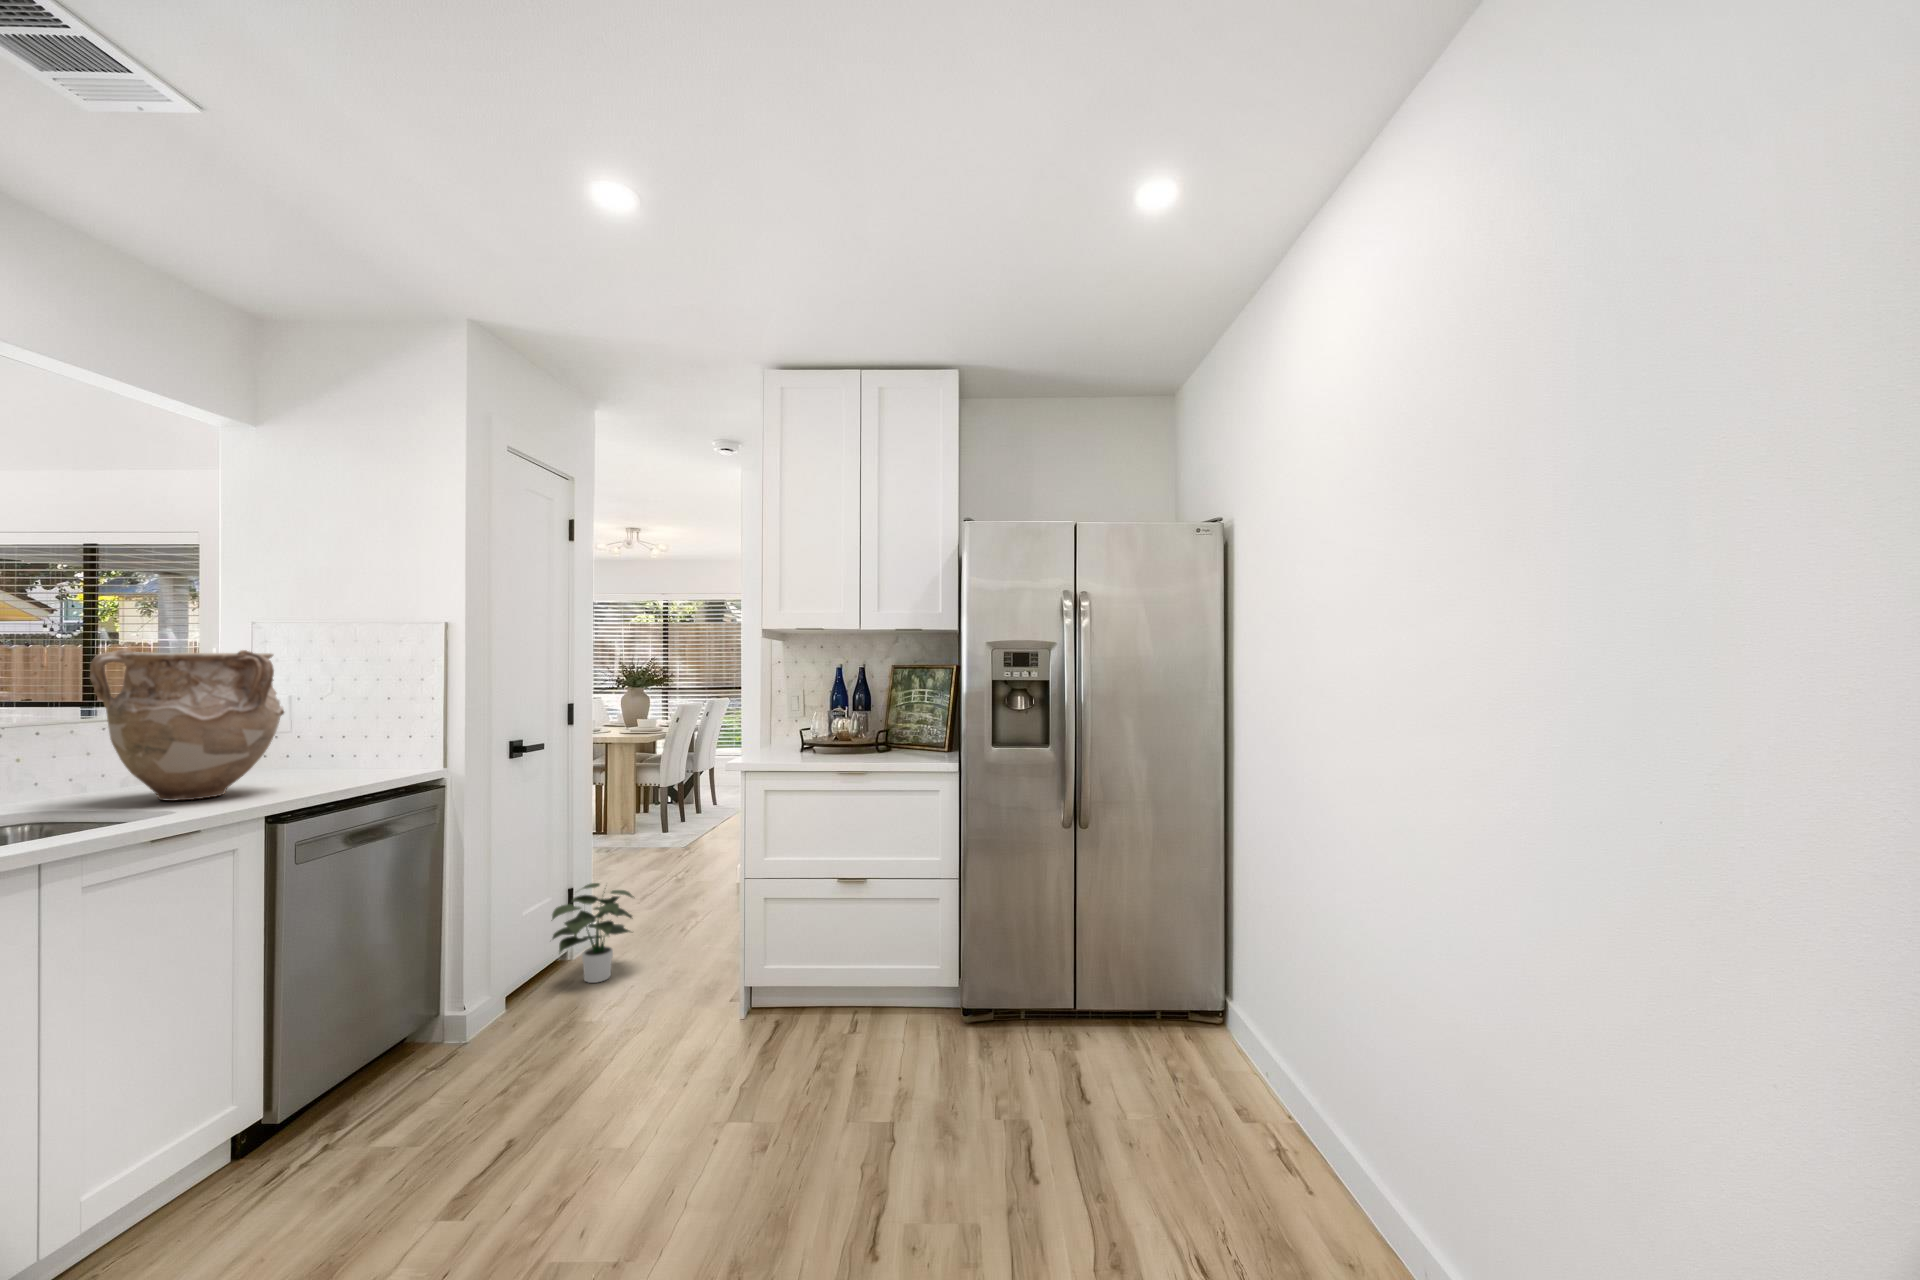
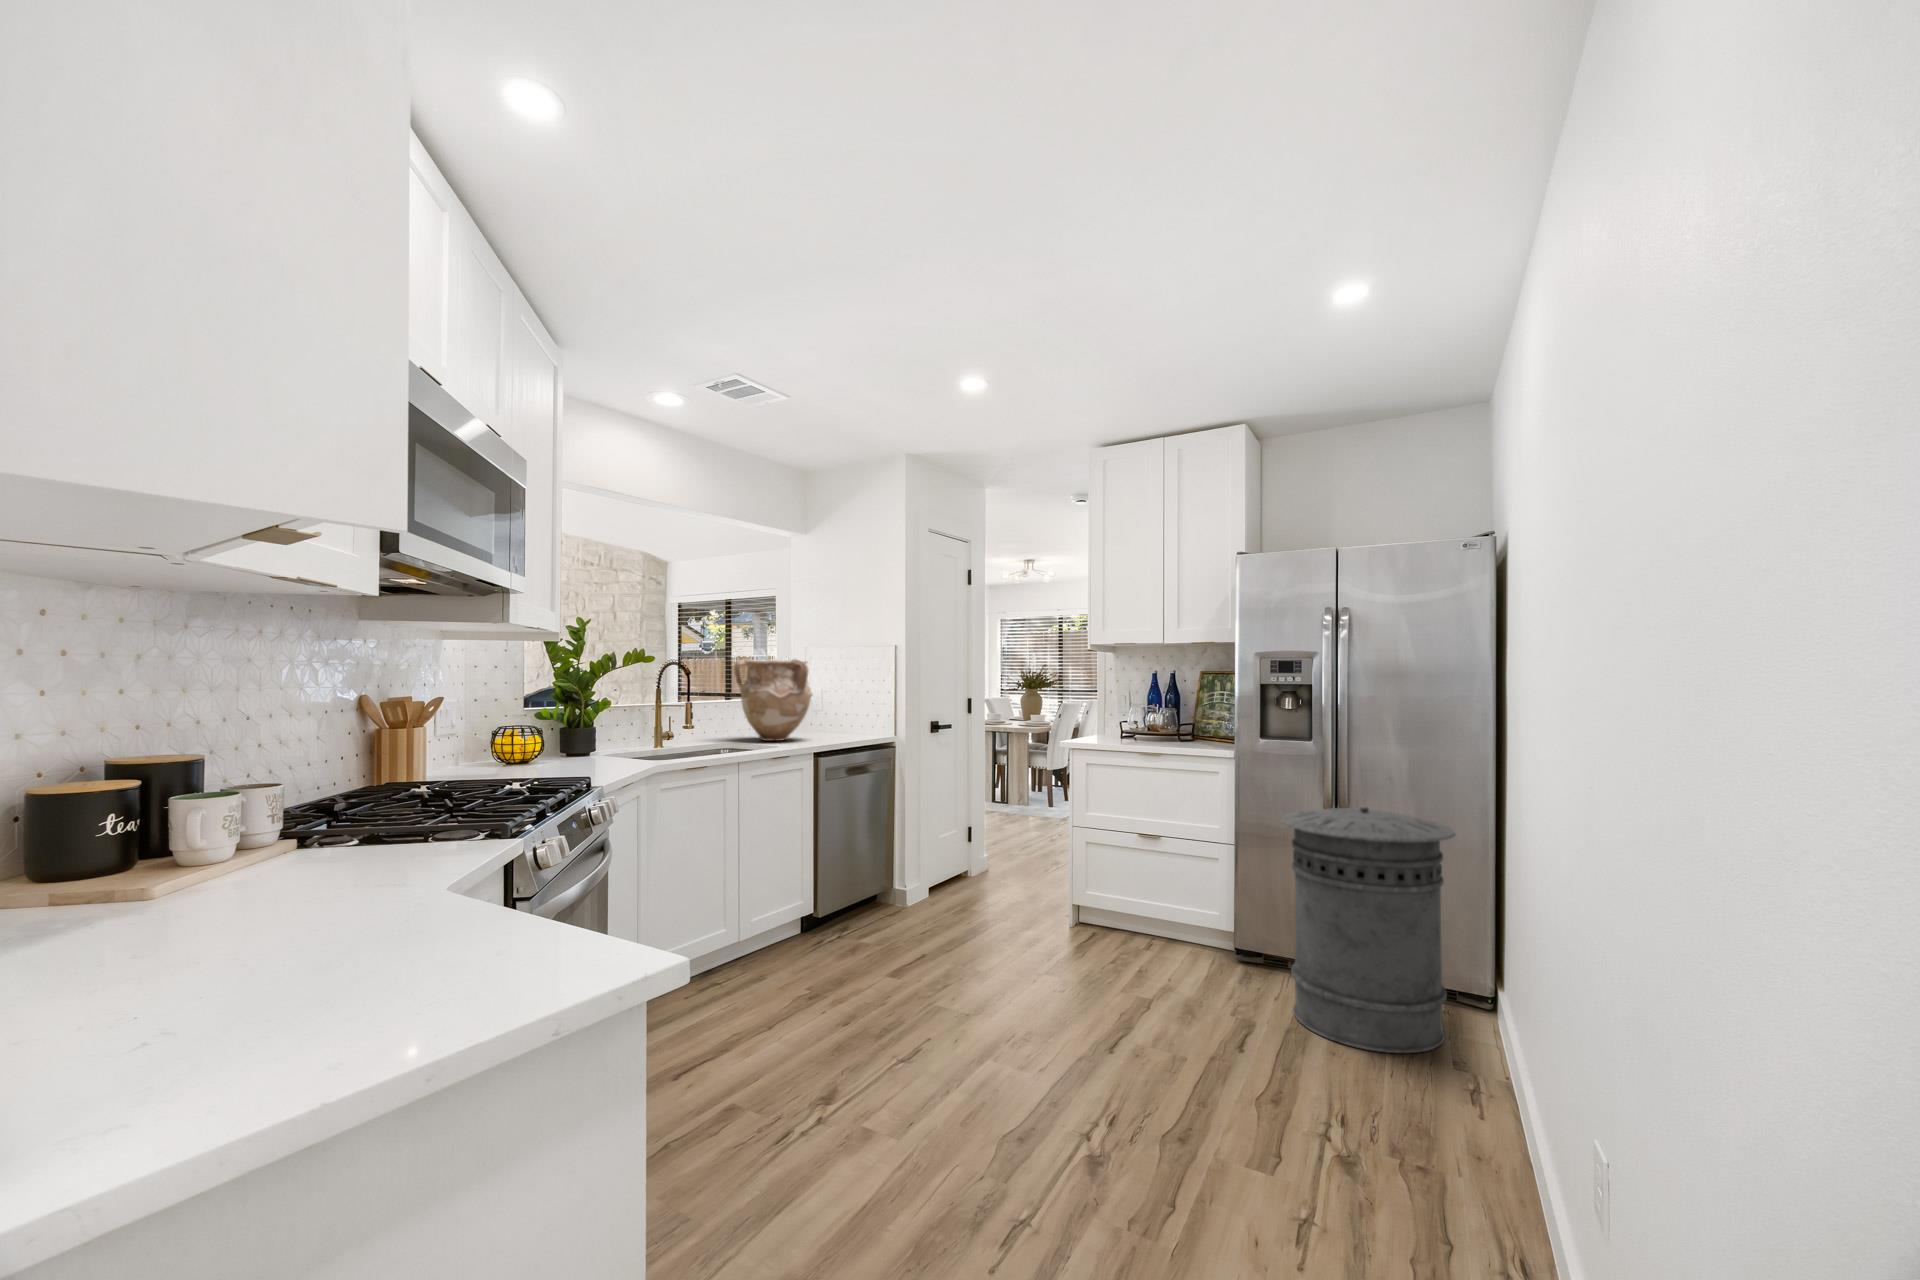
trash can: none [1043,825,1239,1137] -> present [1281,806,1455,1053]
potted plant: present [551,883,634,983] -> none [953,825,1009,894]

